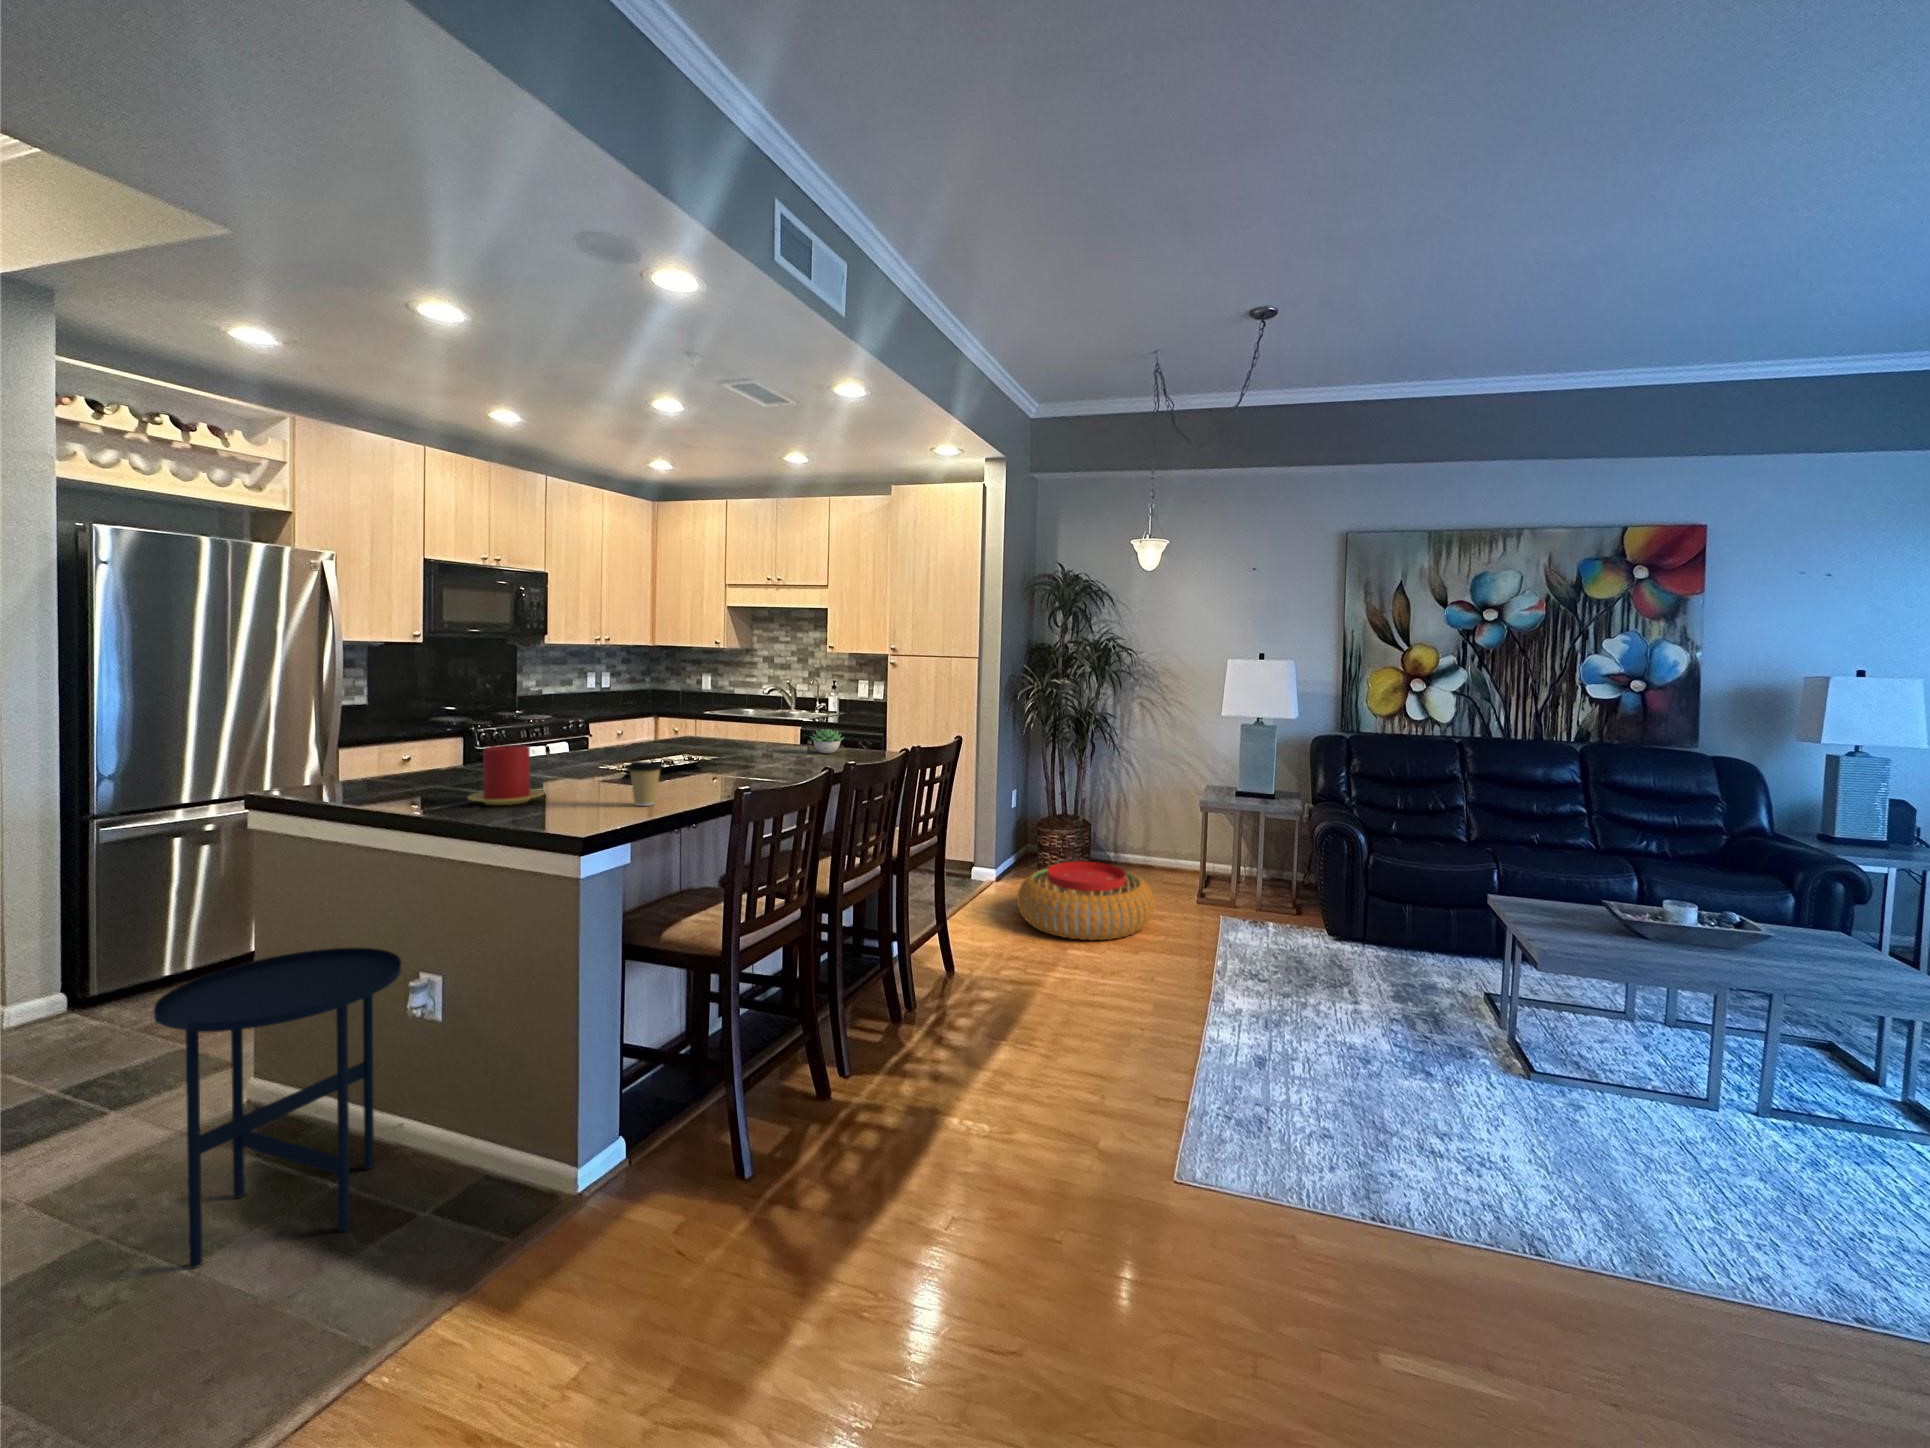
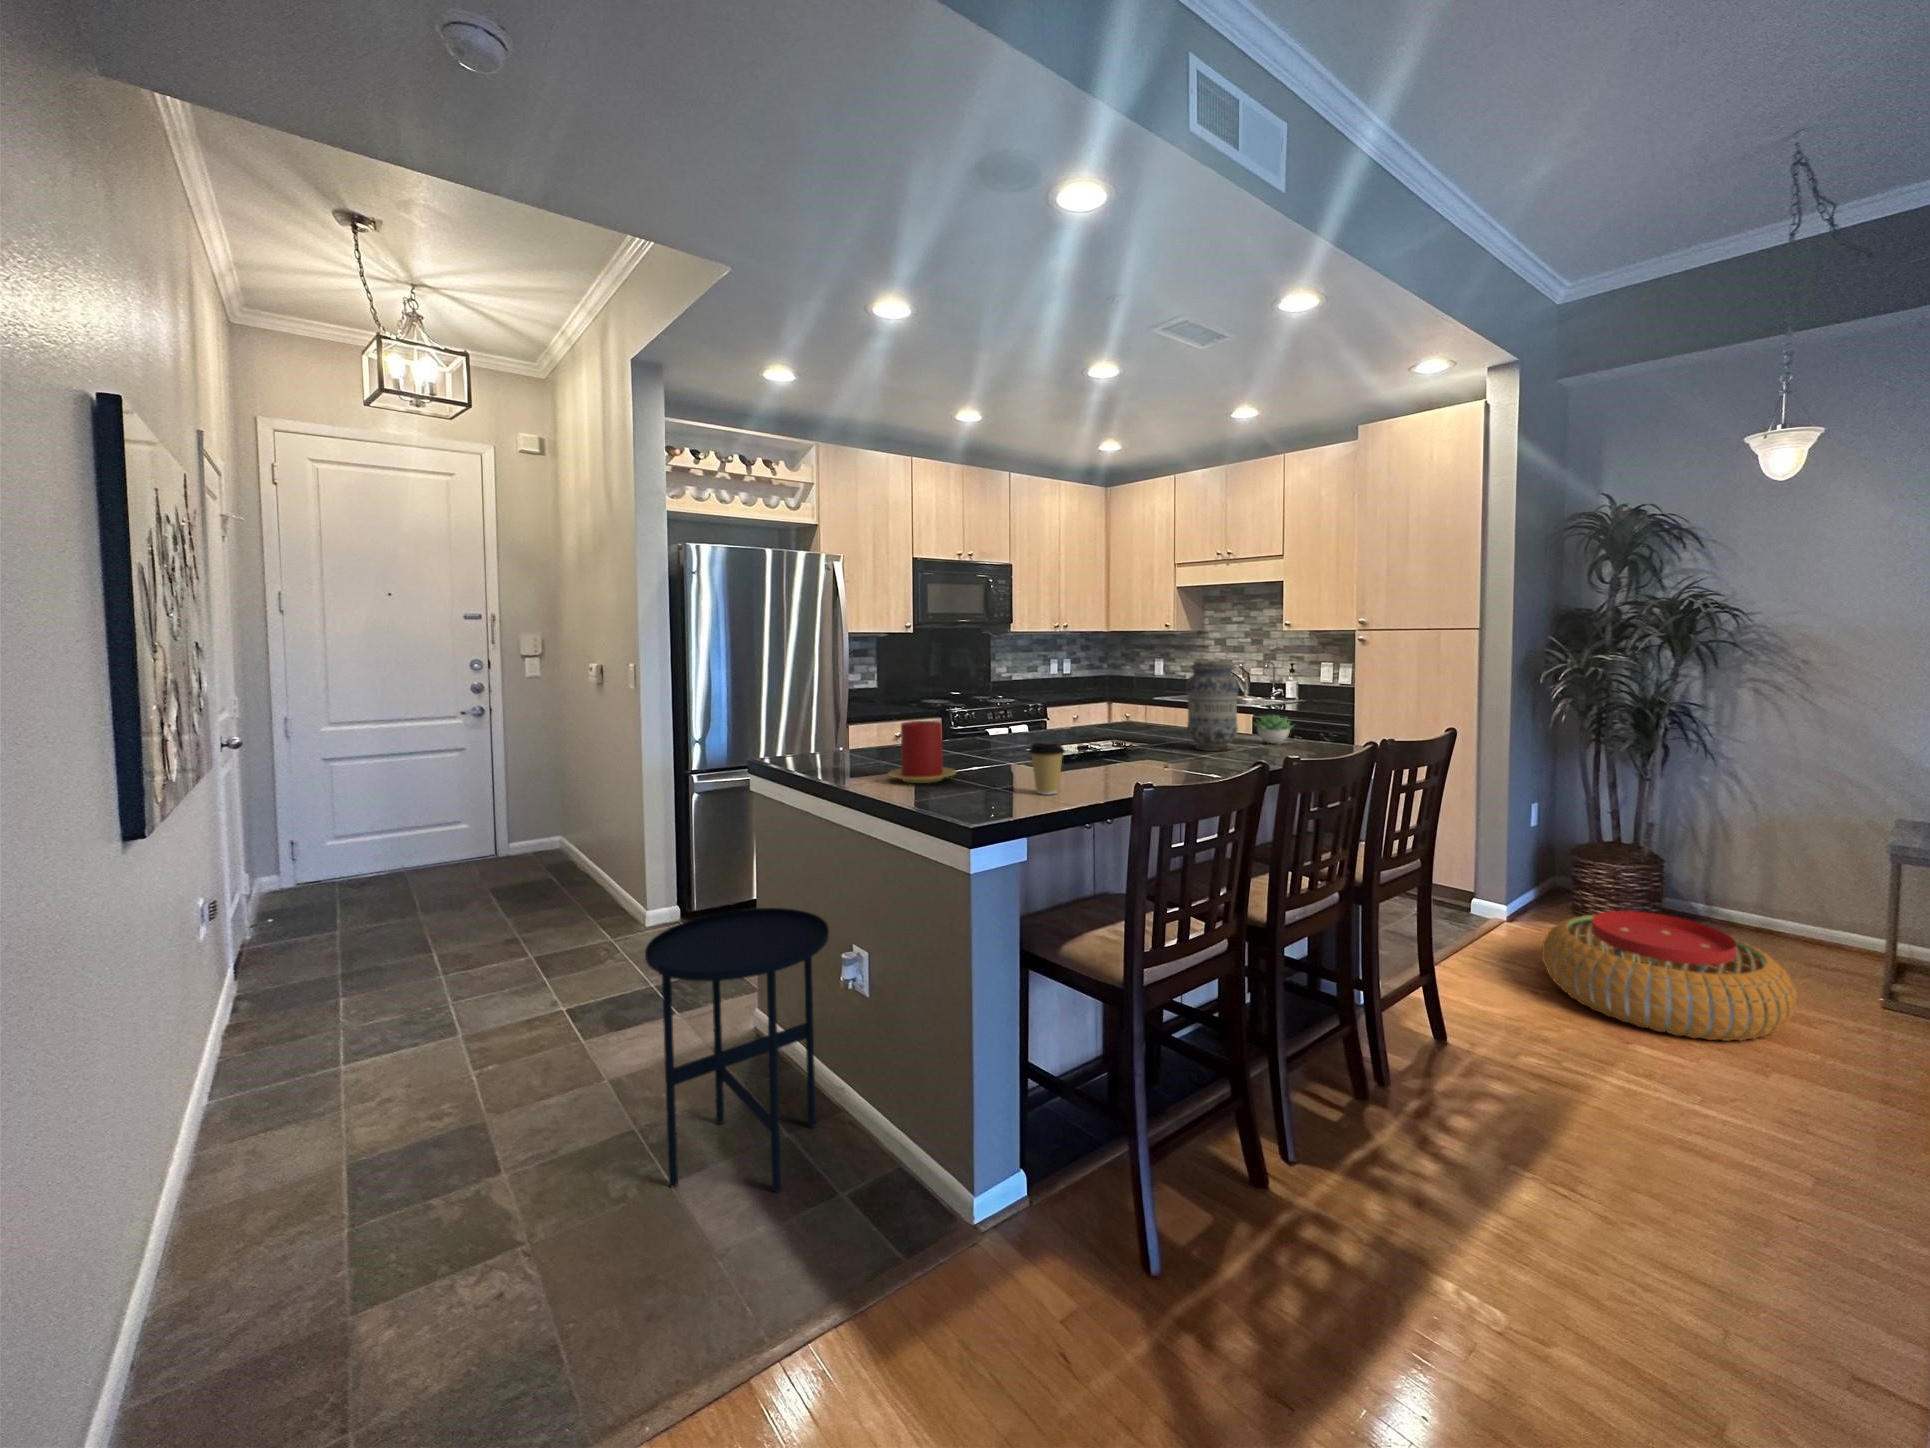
vase: none [754,684,801,762] -> present [1186,660,1239,751]

